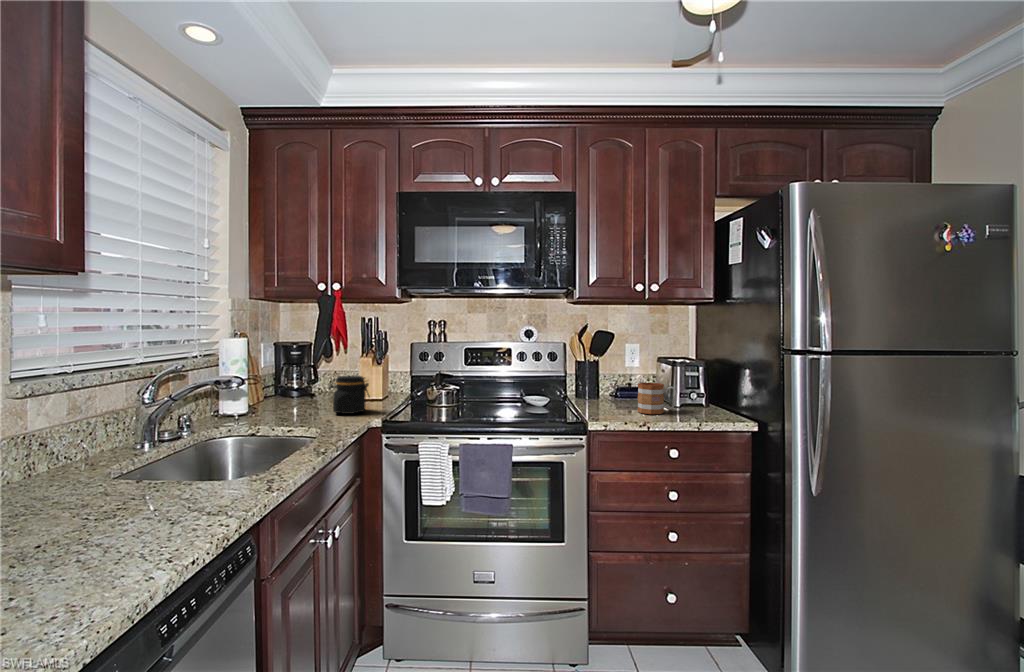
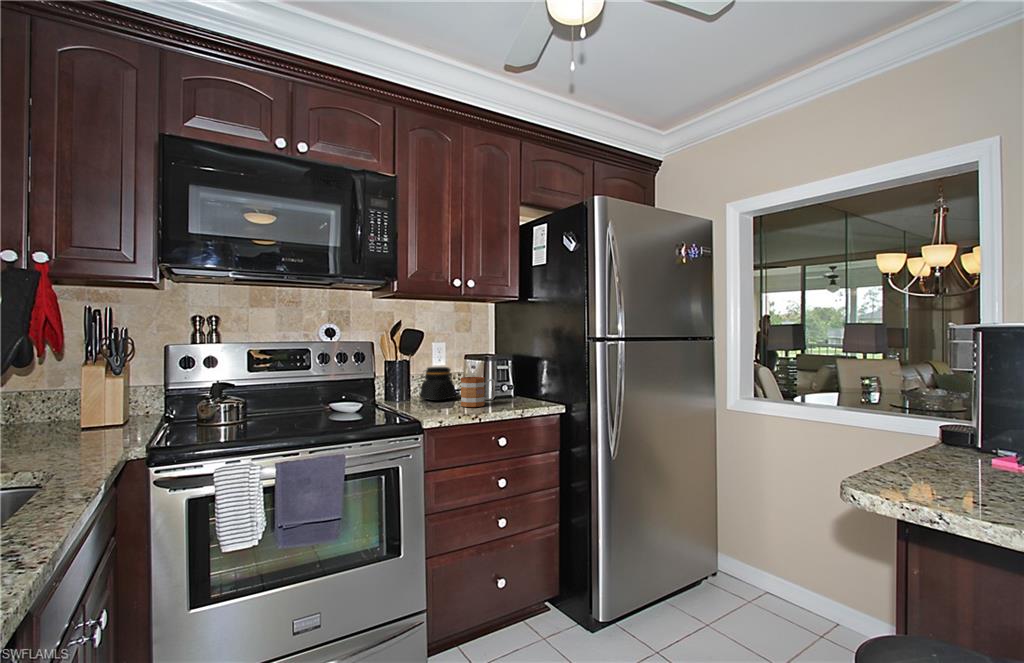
jar: present [329,376,370,414] -> present [421,367,455,401]

